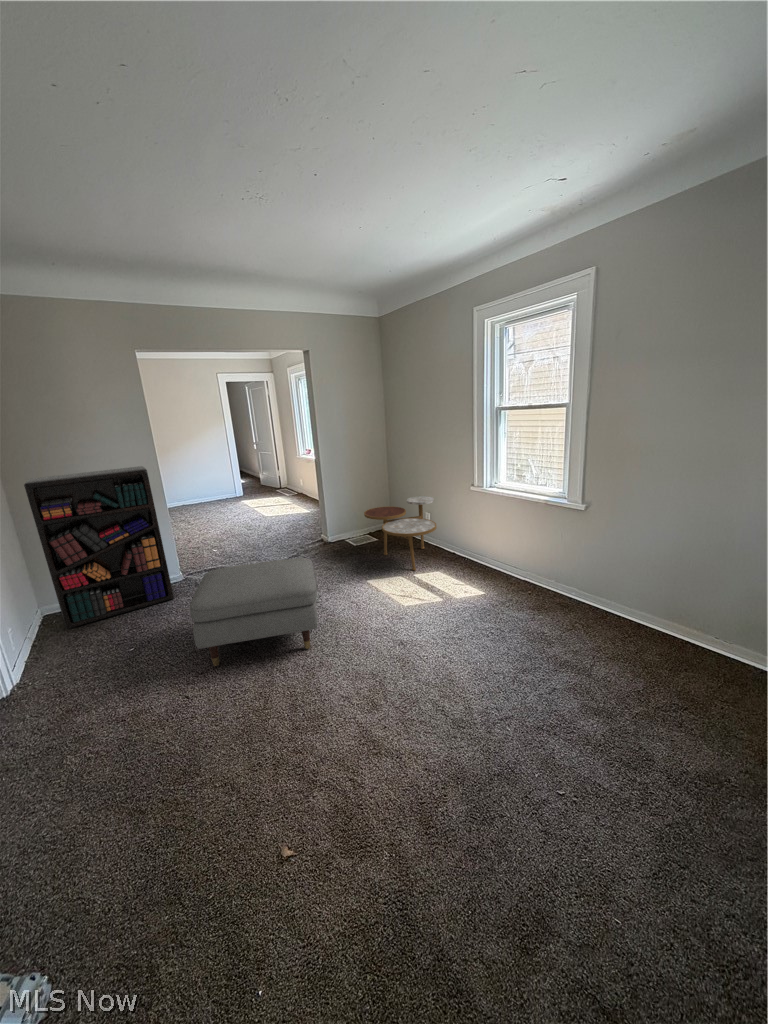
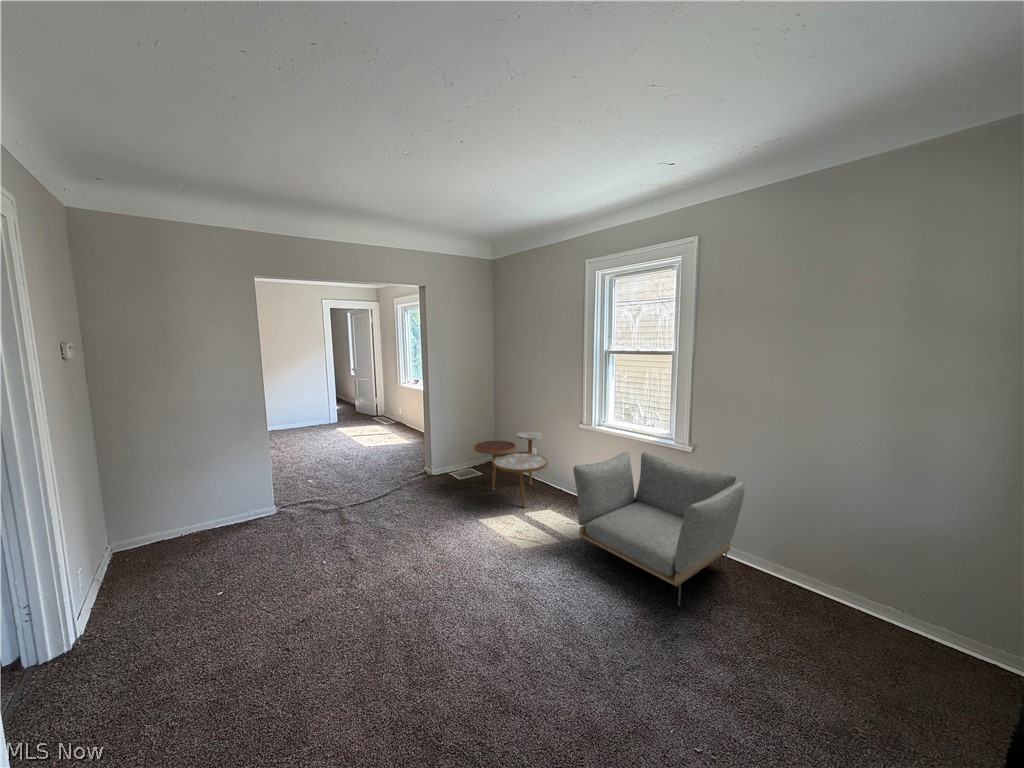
bookshelf: present [24,466,174,629] -> none [121,391,266,569]
armchair: none [457,512,637,662] -> present [573,452,745,606]
ottoman: present [190,558,318,666] -> none [298,494,435,613]

